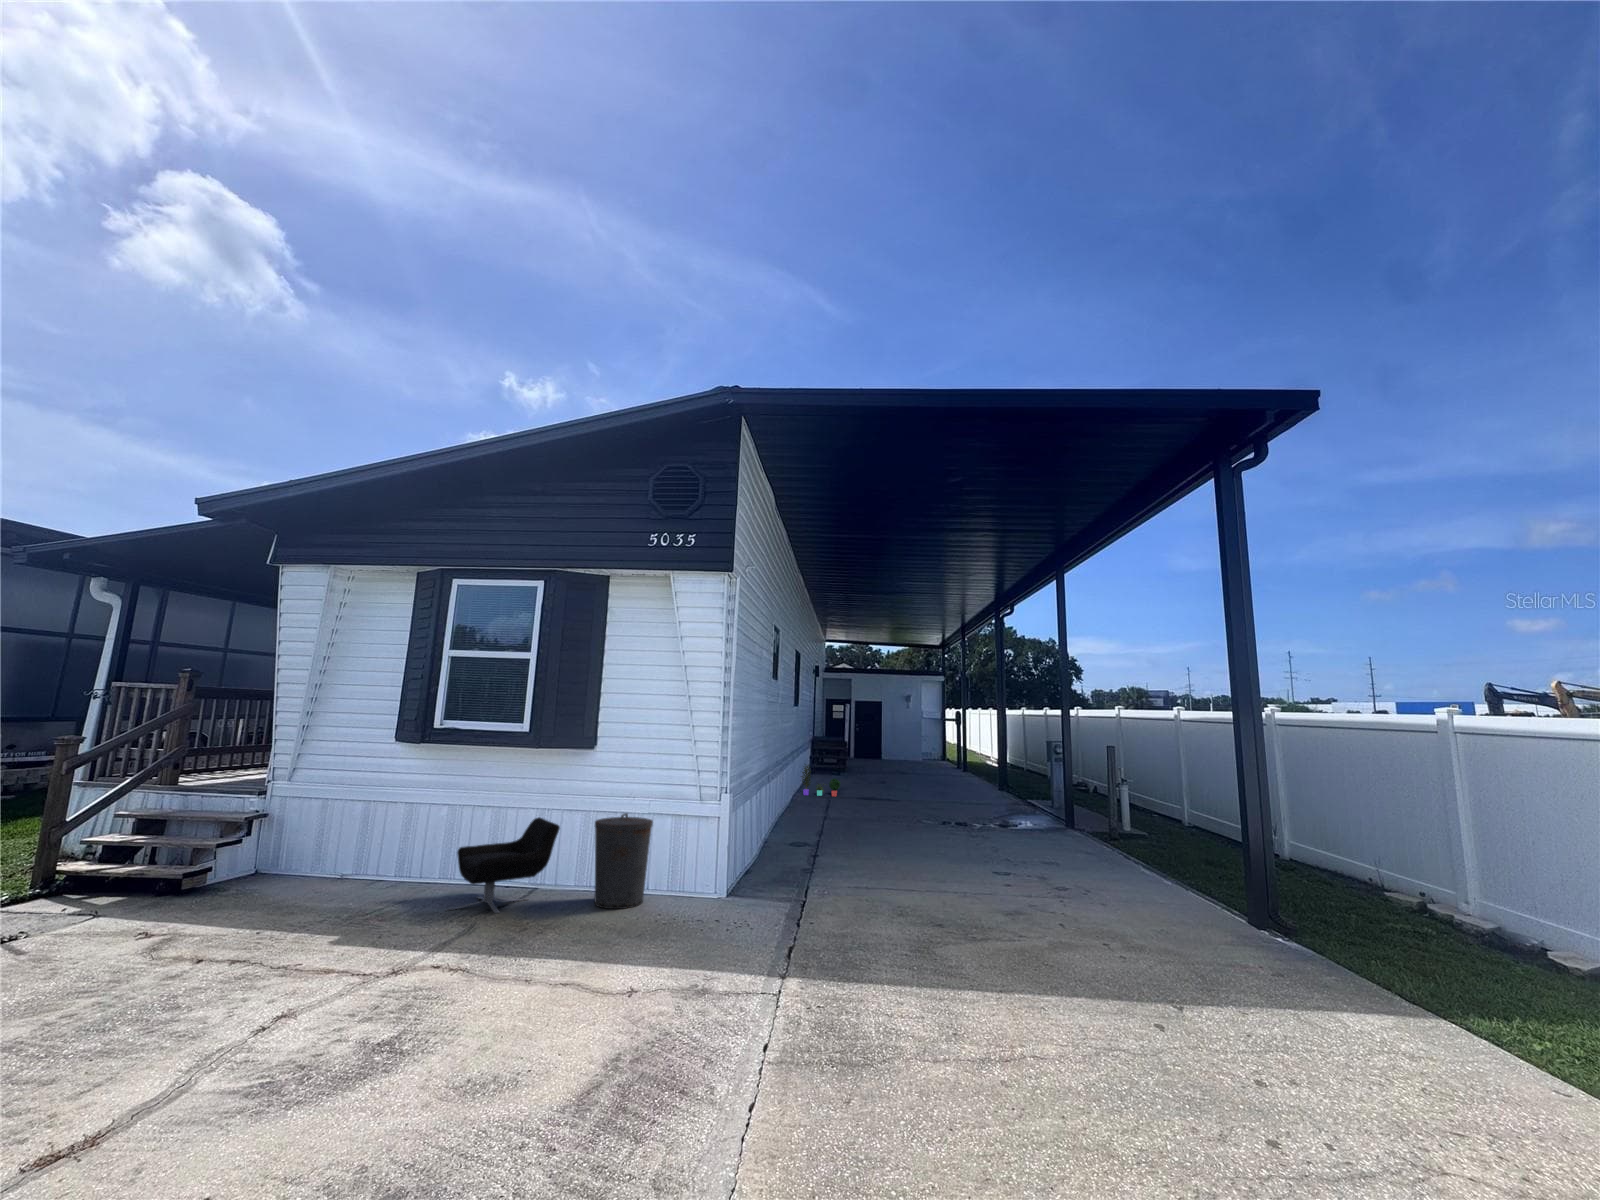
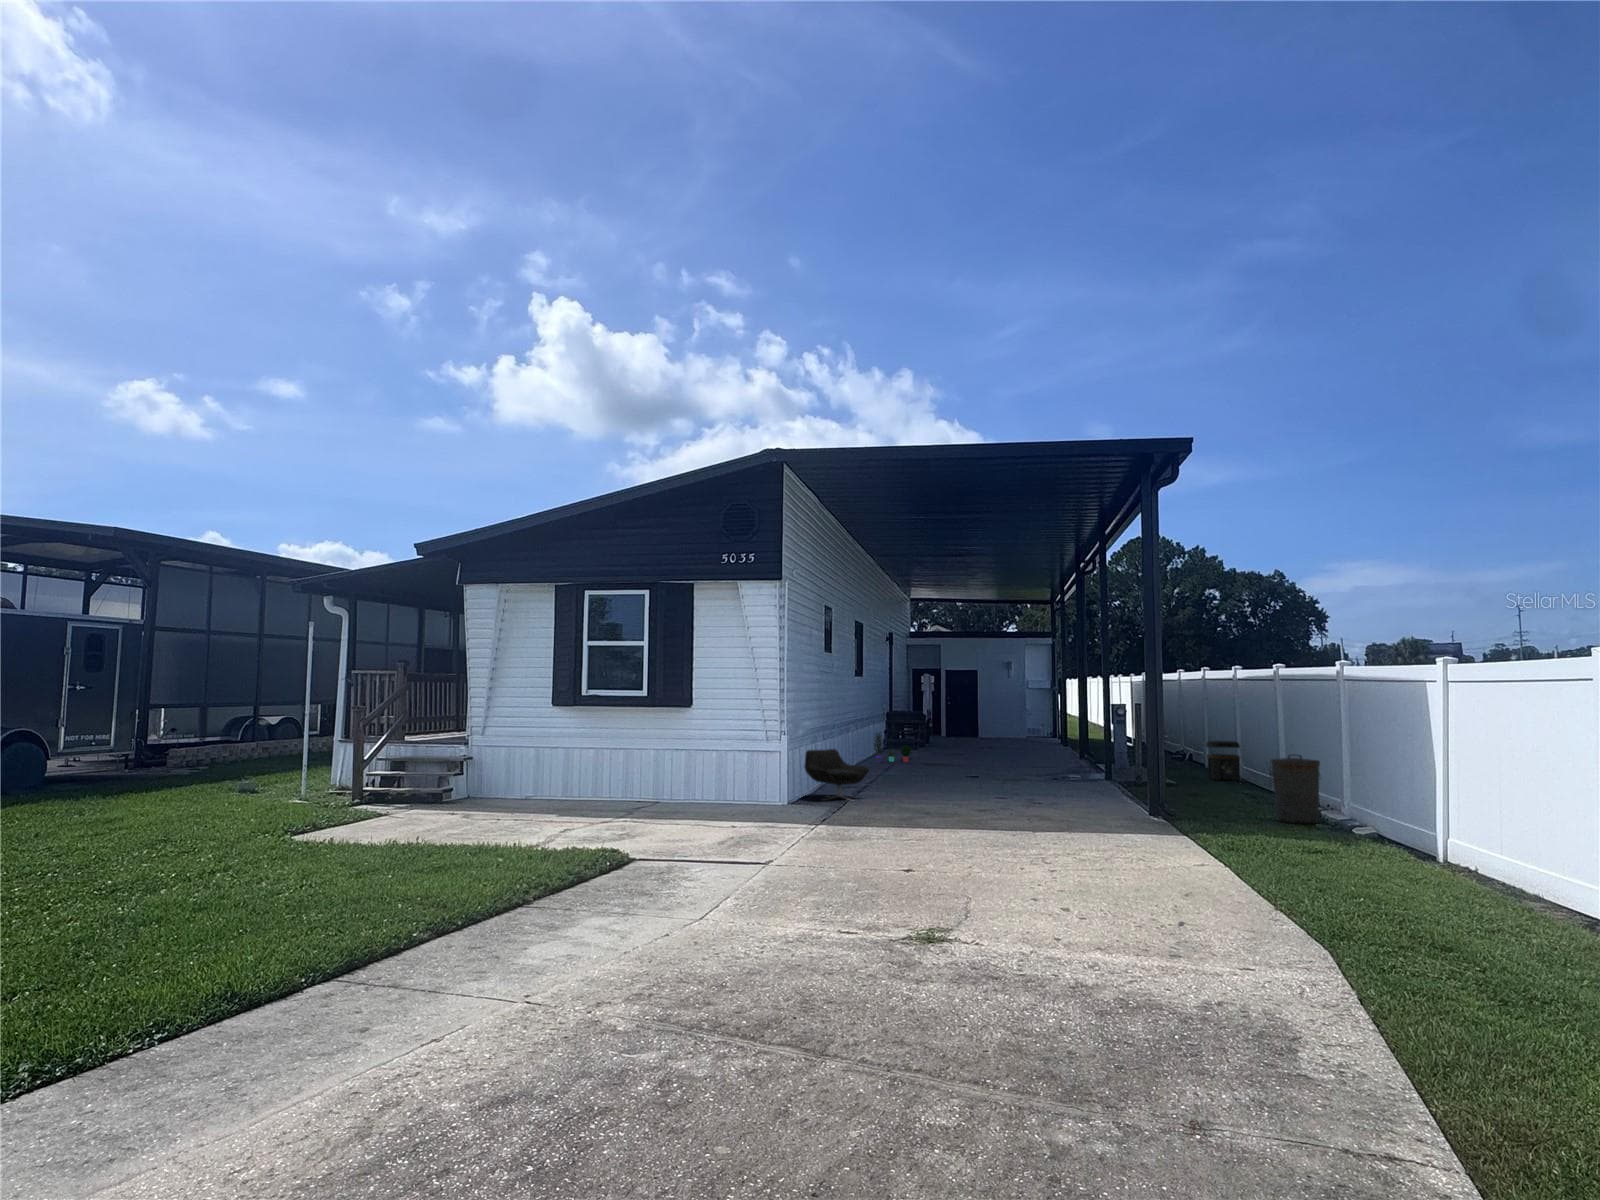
toolbox: none [1179,789,1222,836] -> present [1206,741,1241,781]
trash can: present [595,813,653,909] -> present [1271,755,1320,824]
lounge chair: present [446,817,560,913] -> present [804,749,869,799]

